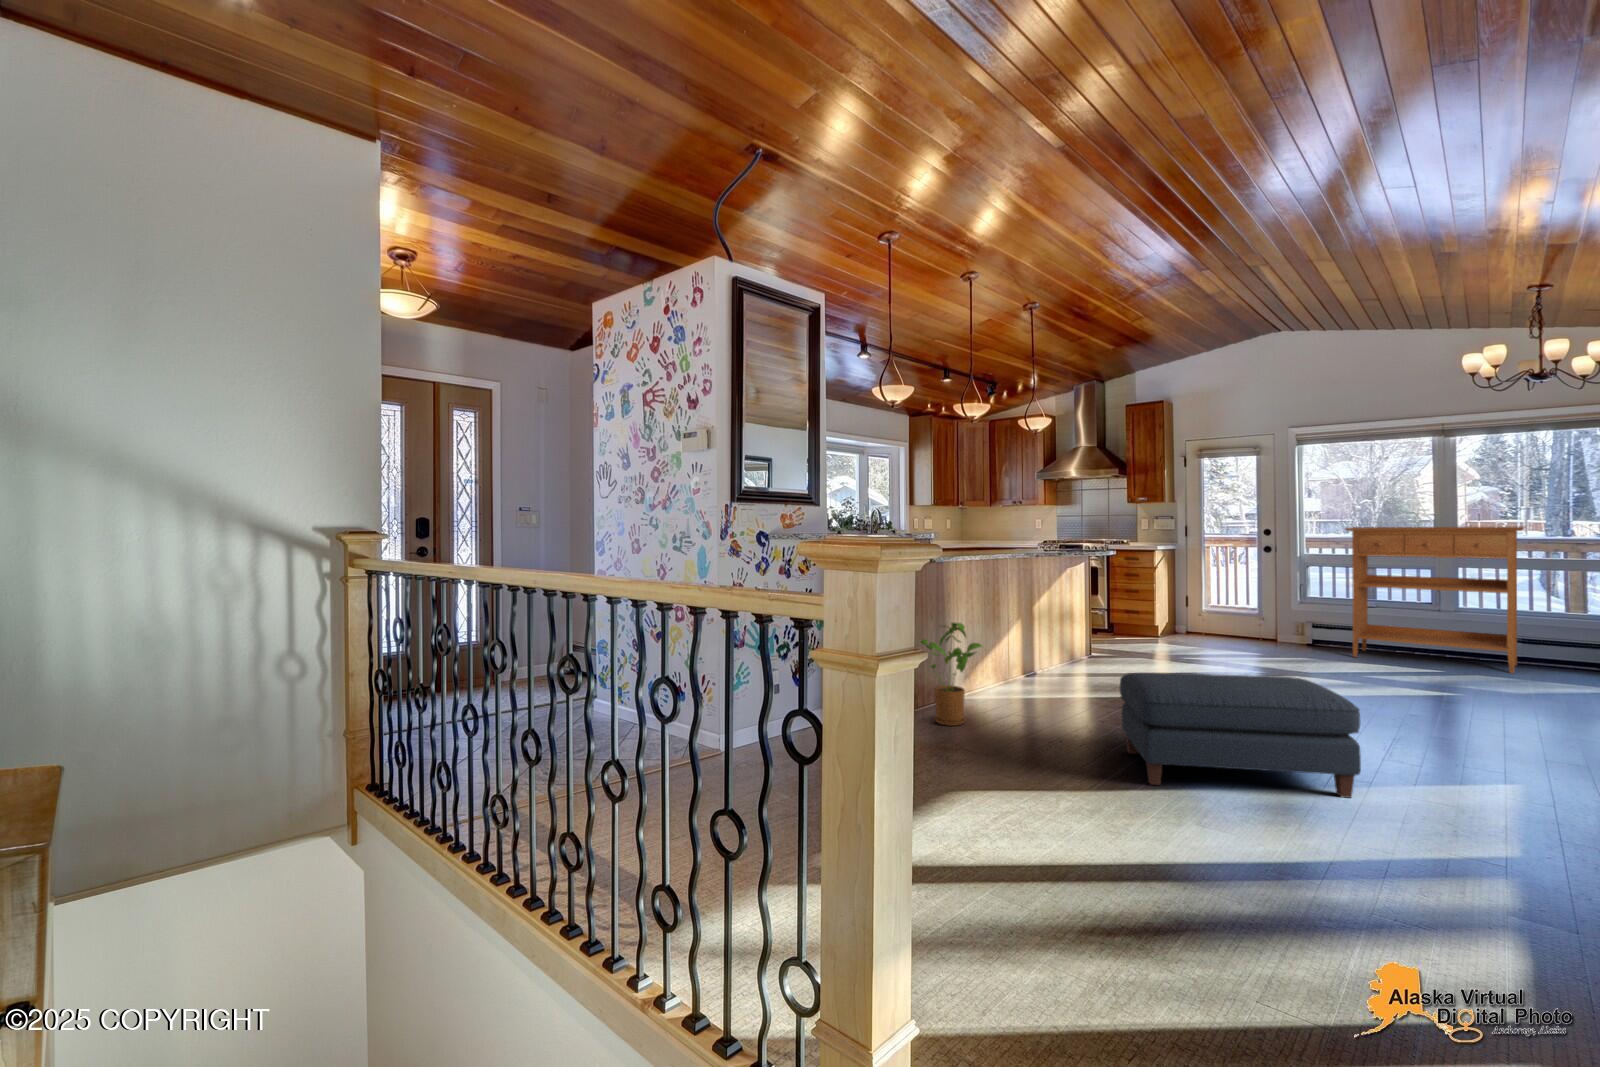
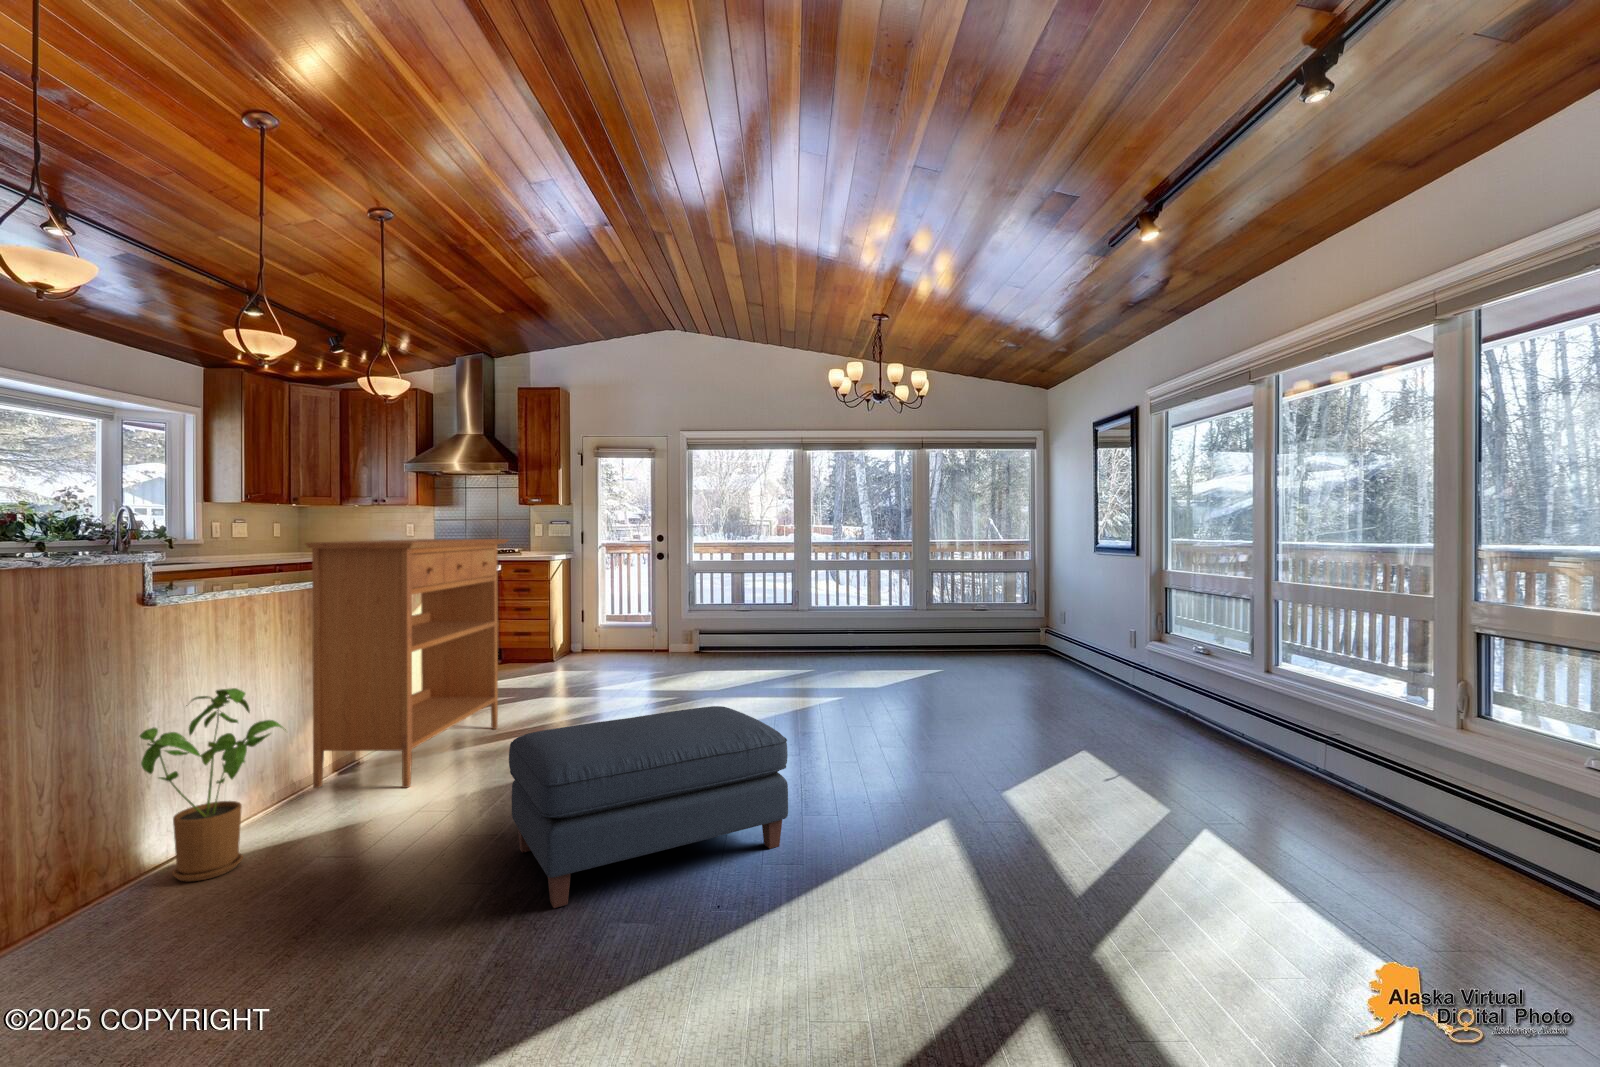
console table: present [1345,526,1525,673] -> present [305,539,509,788]

